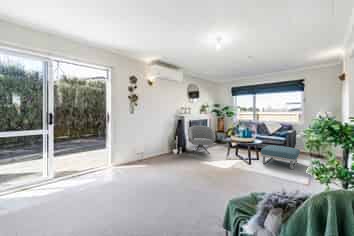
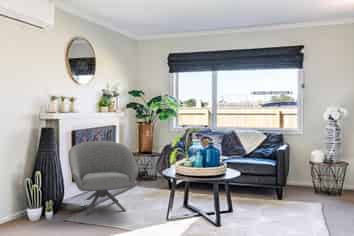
footstool: present [261,145,300,169] -> none [239,179,306,228]

